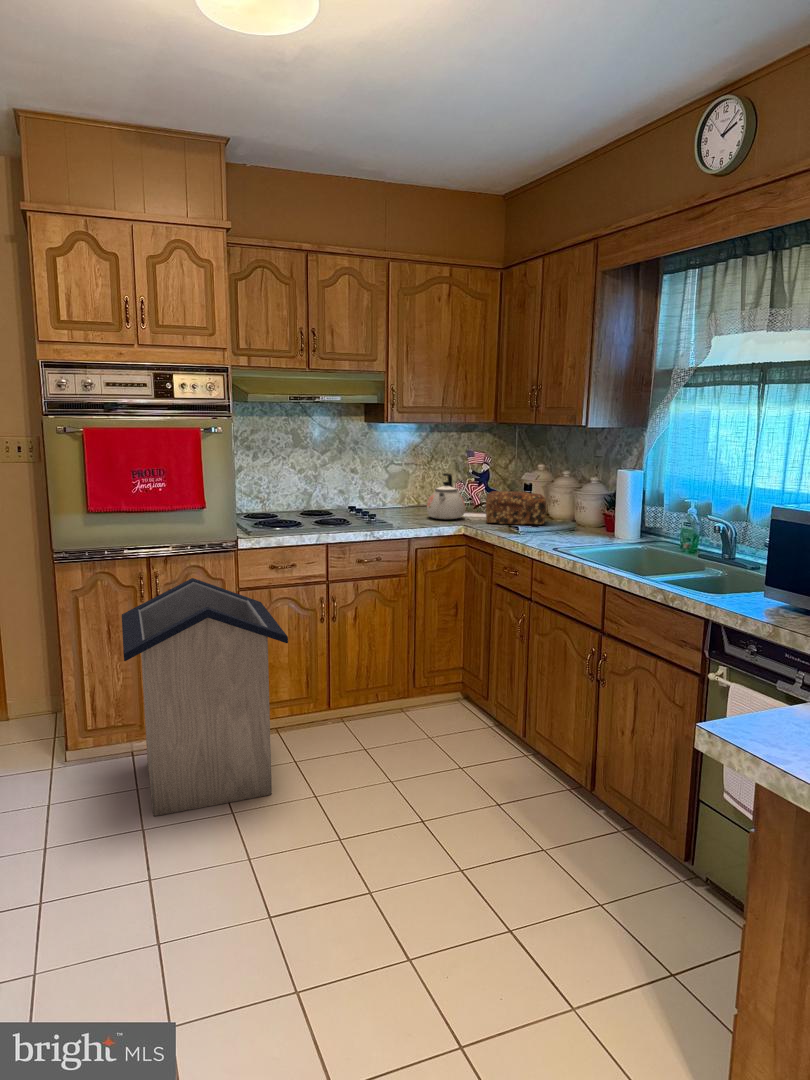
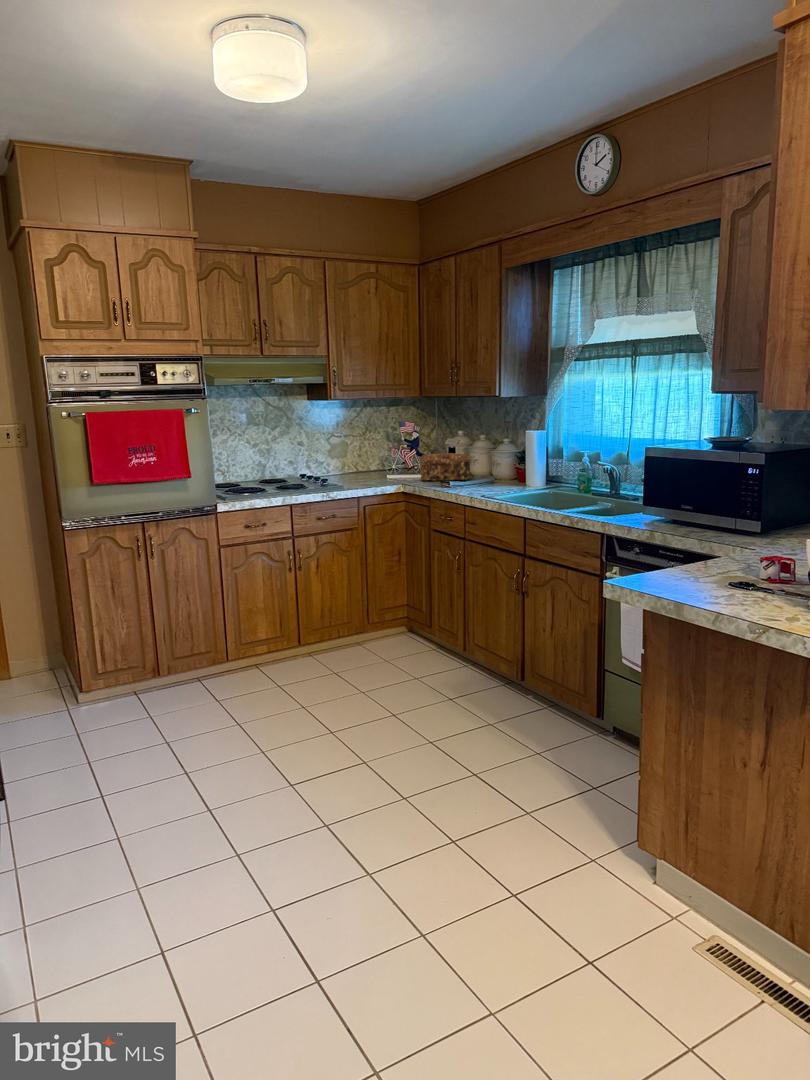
kettle: present [426,473,465,519] -> none [369,441,402,480]
trash can: present [122,578,288,816] -> none [124,538,277,733]

